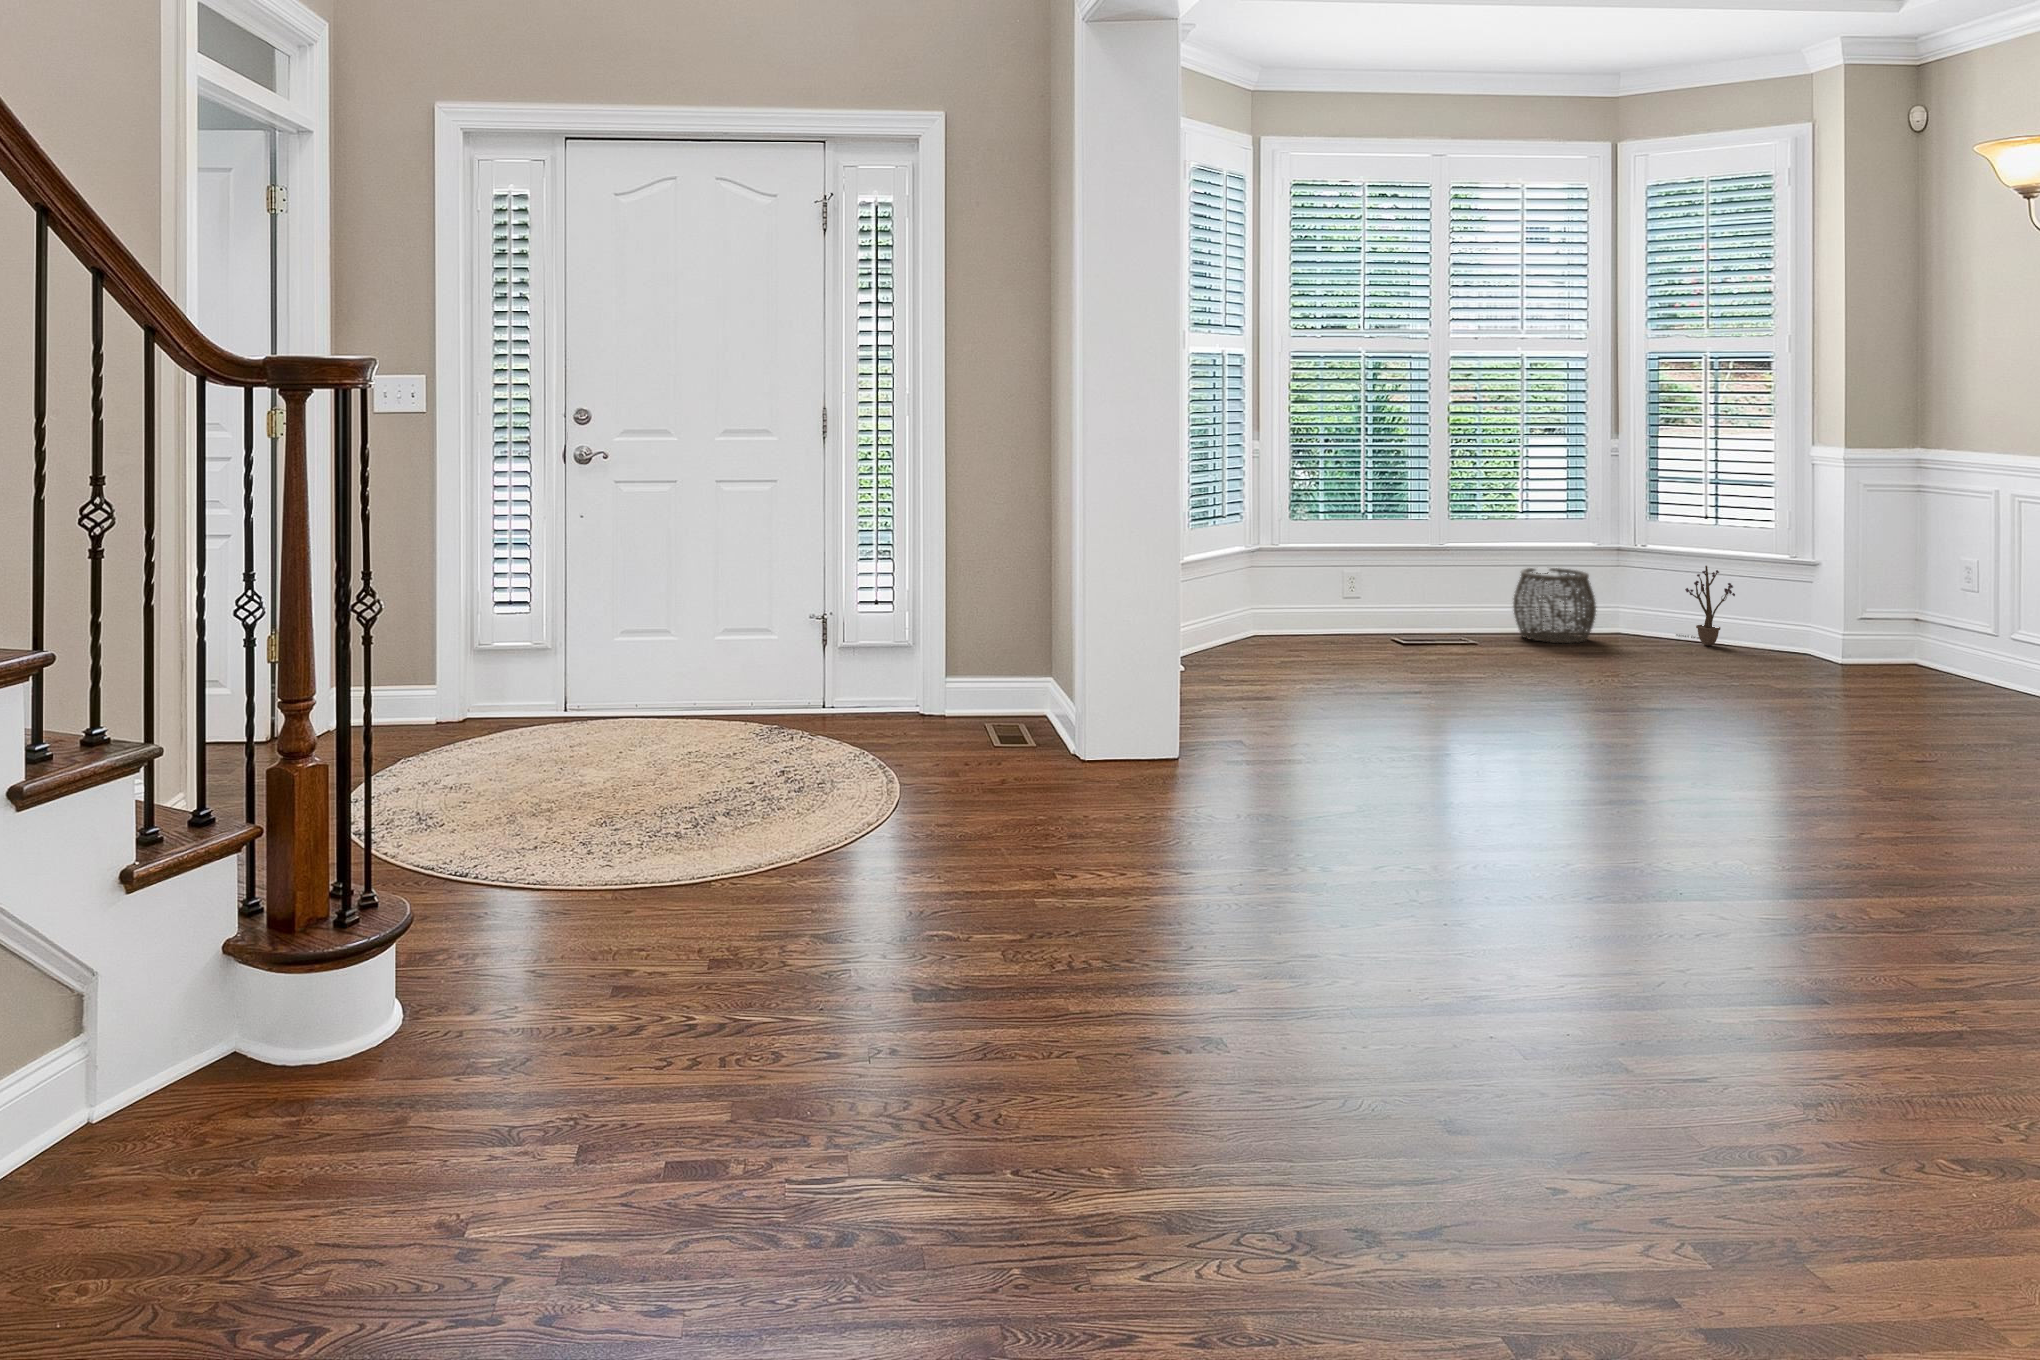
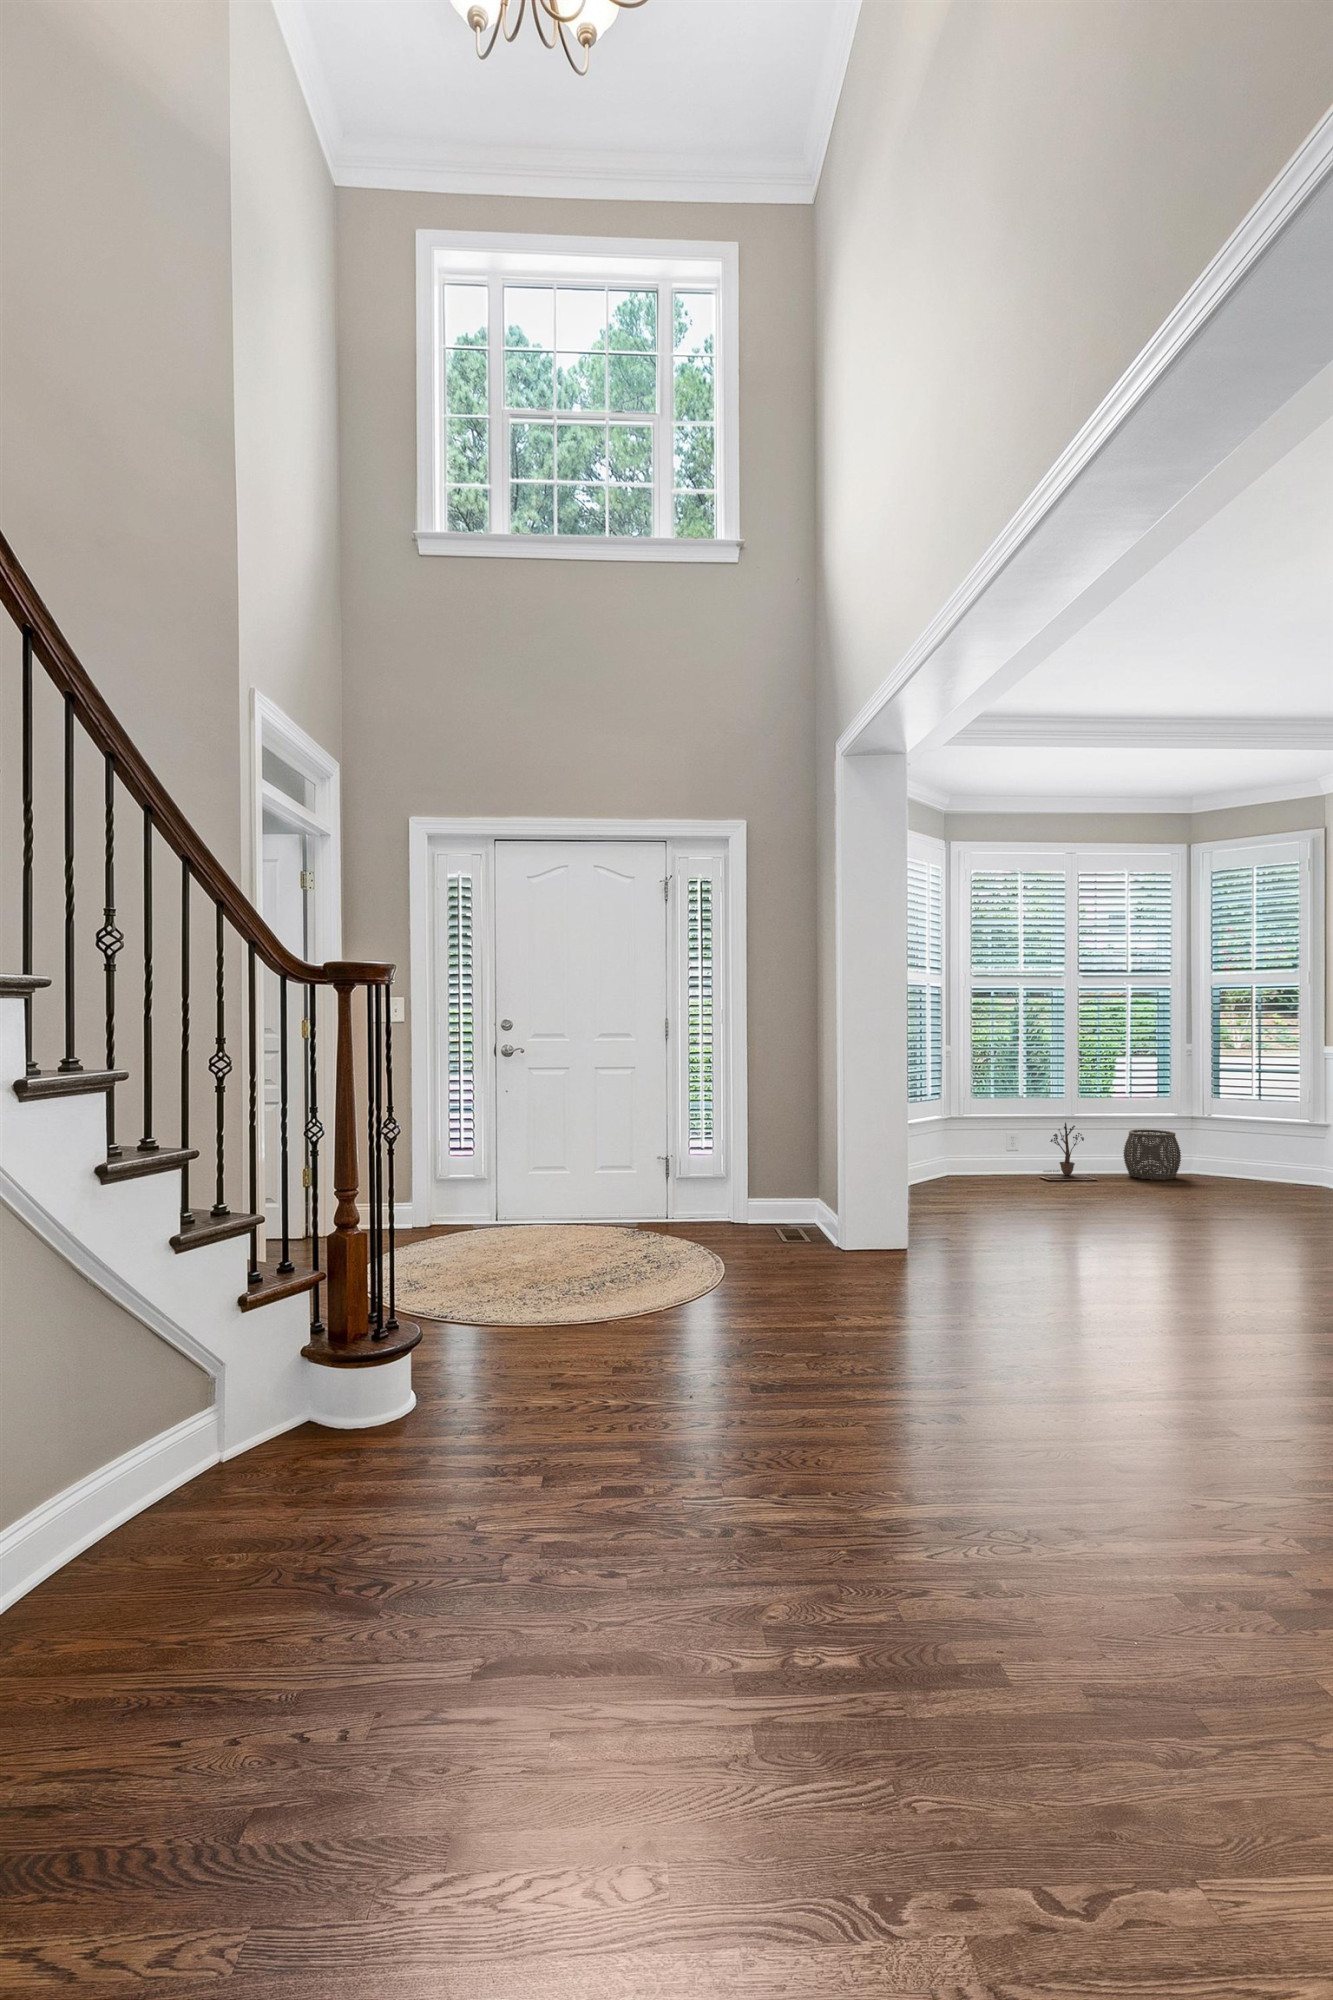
decorative plant: present [1676,566,1735,646] -> present [1044,1123,1084,1175]

